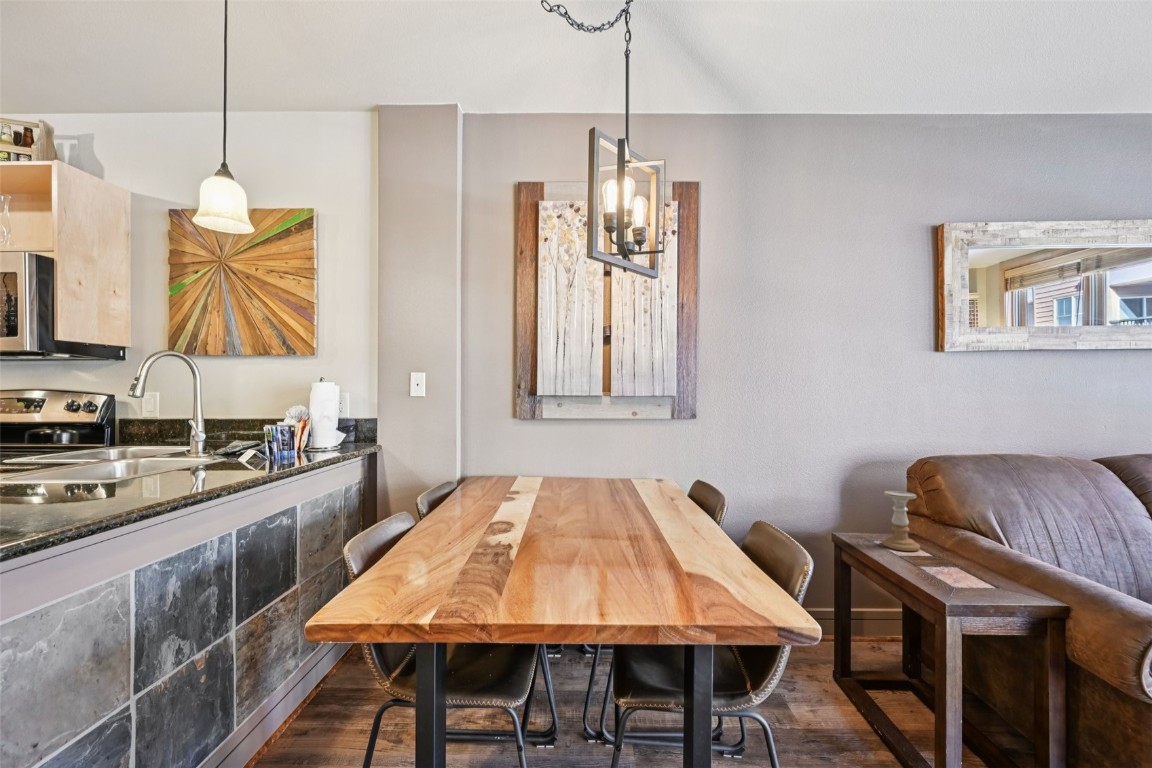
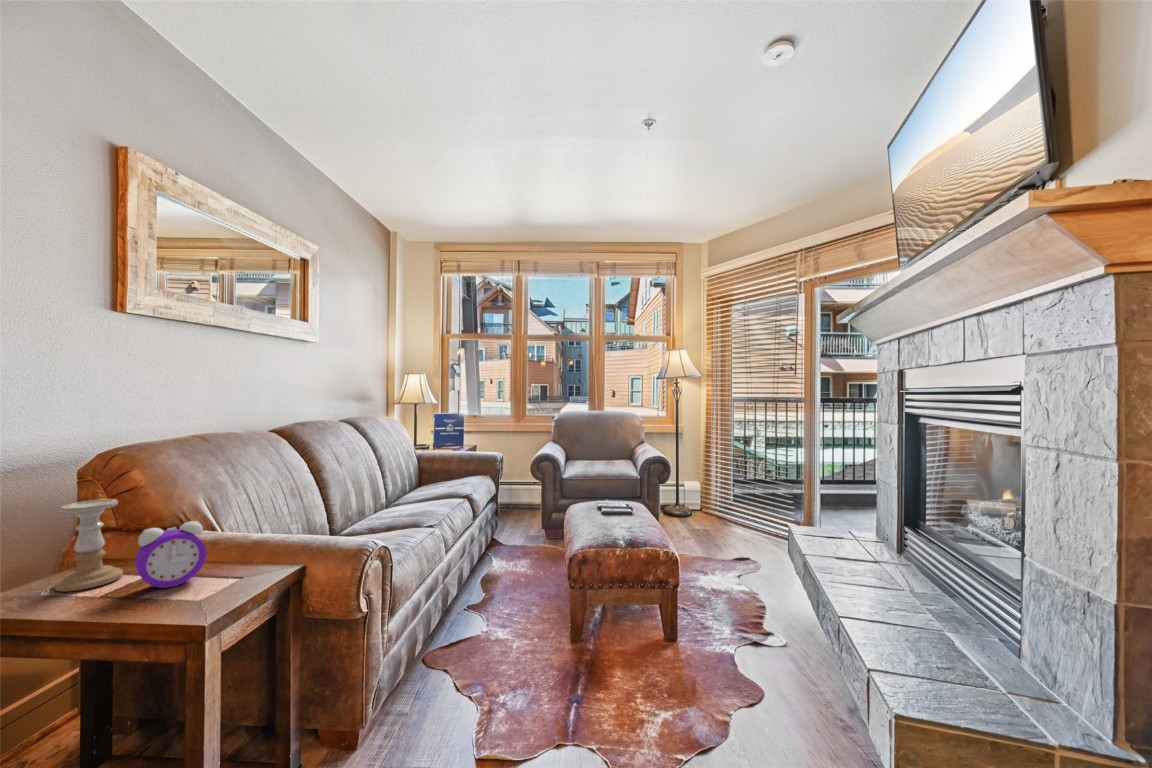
alarm clock: none [920,520,969,570] -> present [135,521,206,588]

